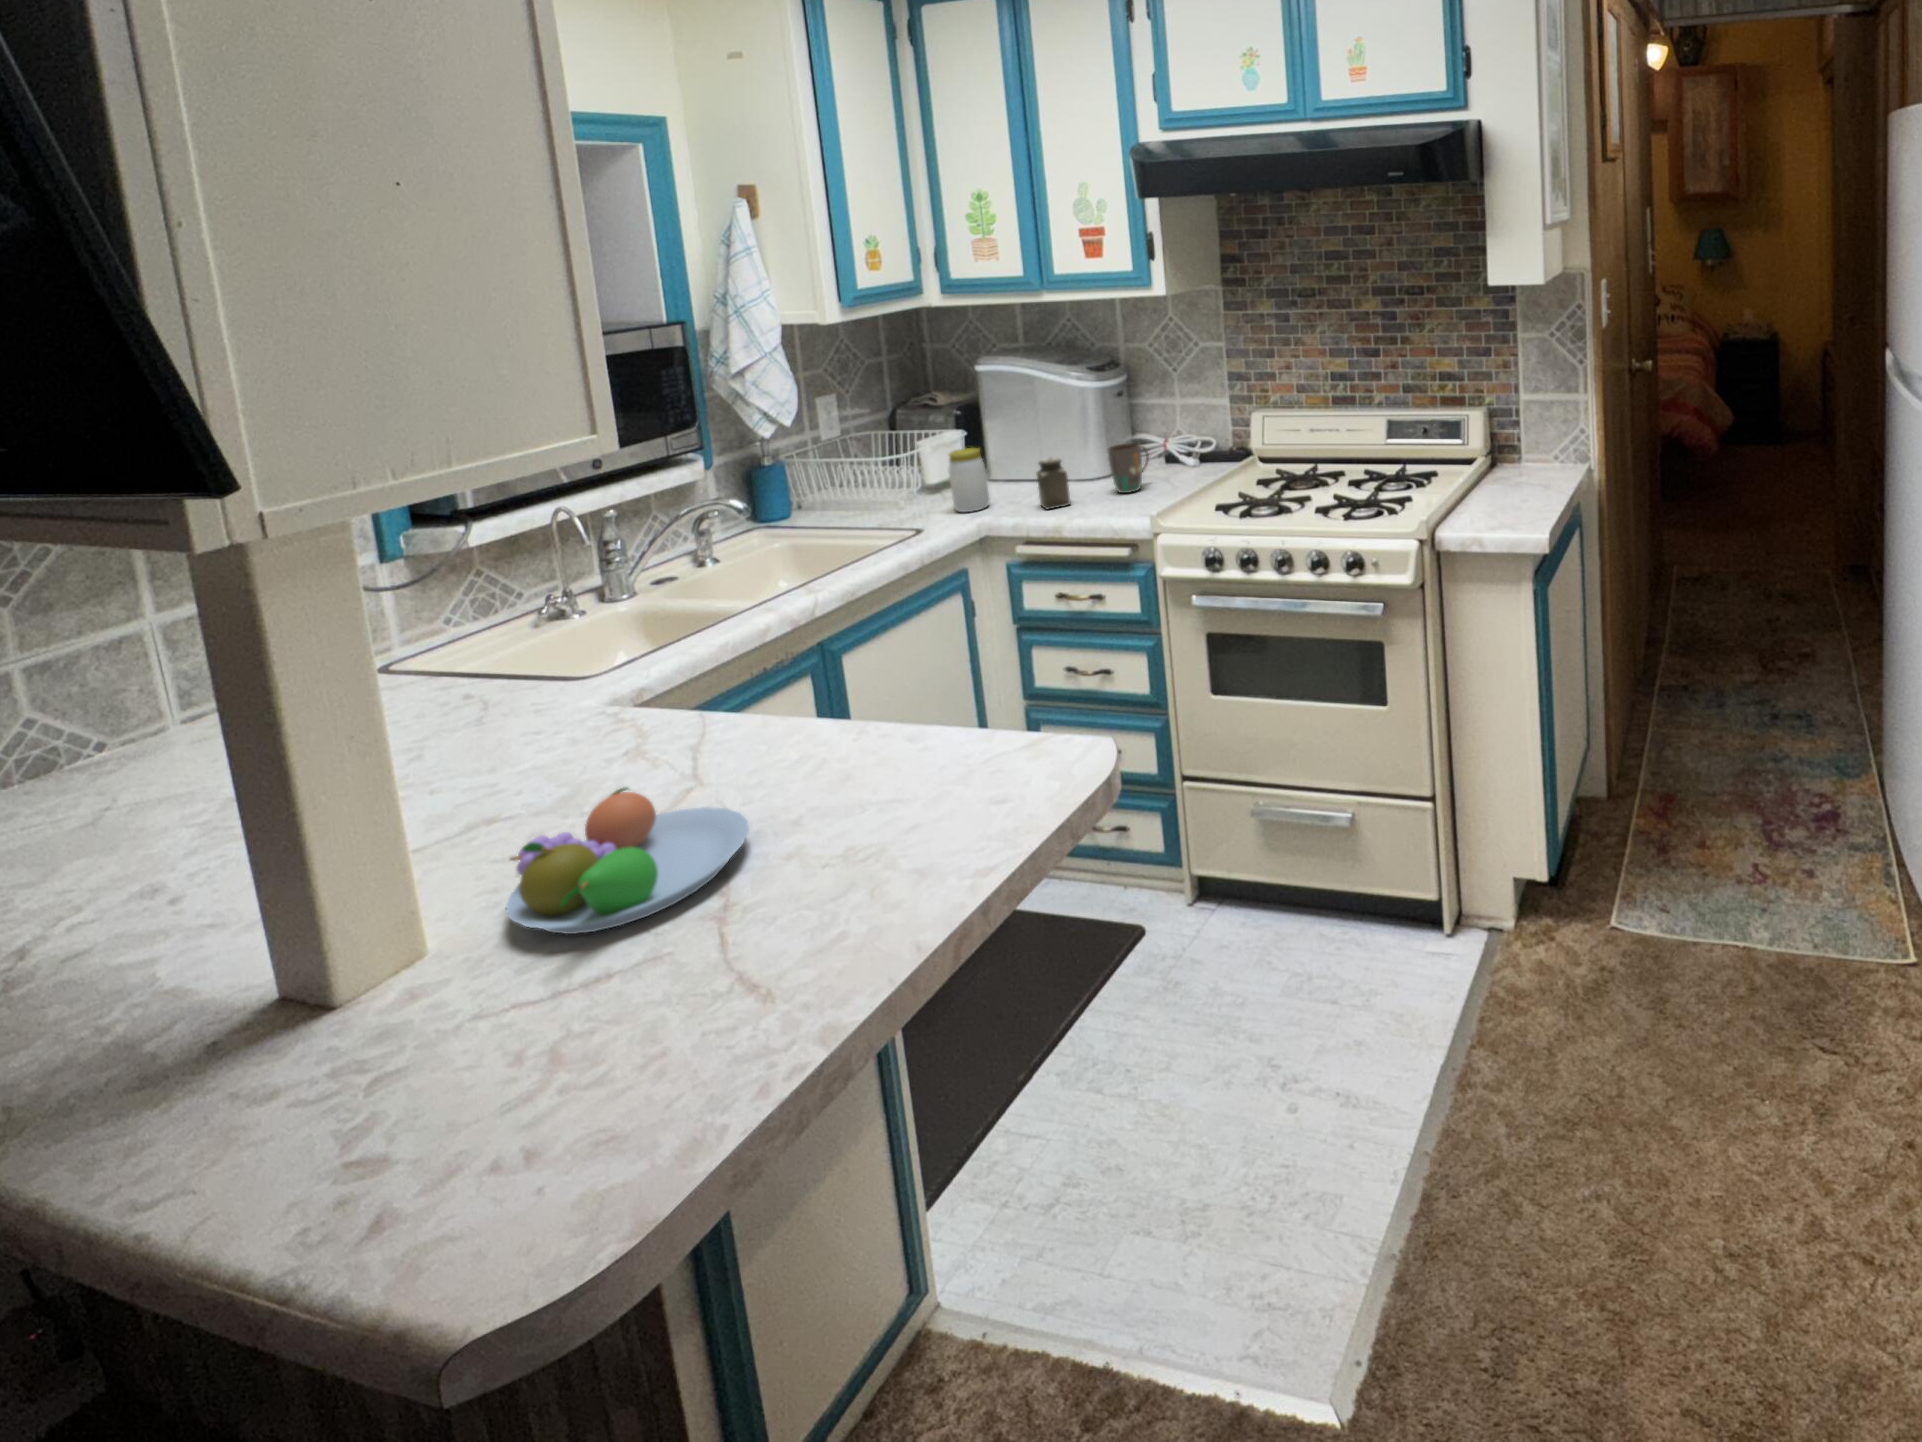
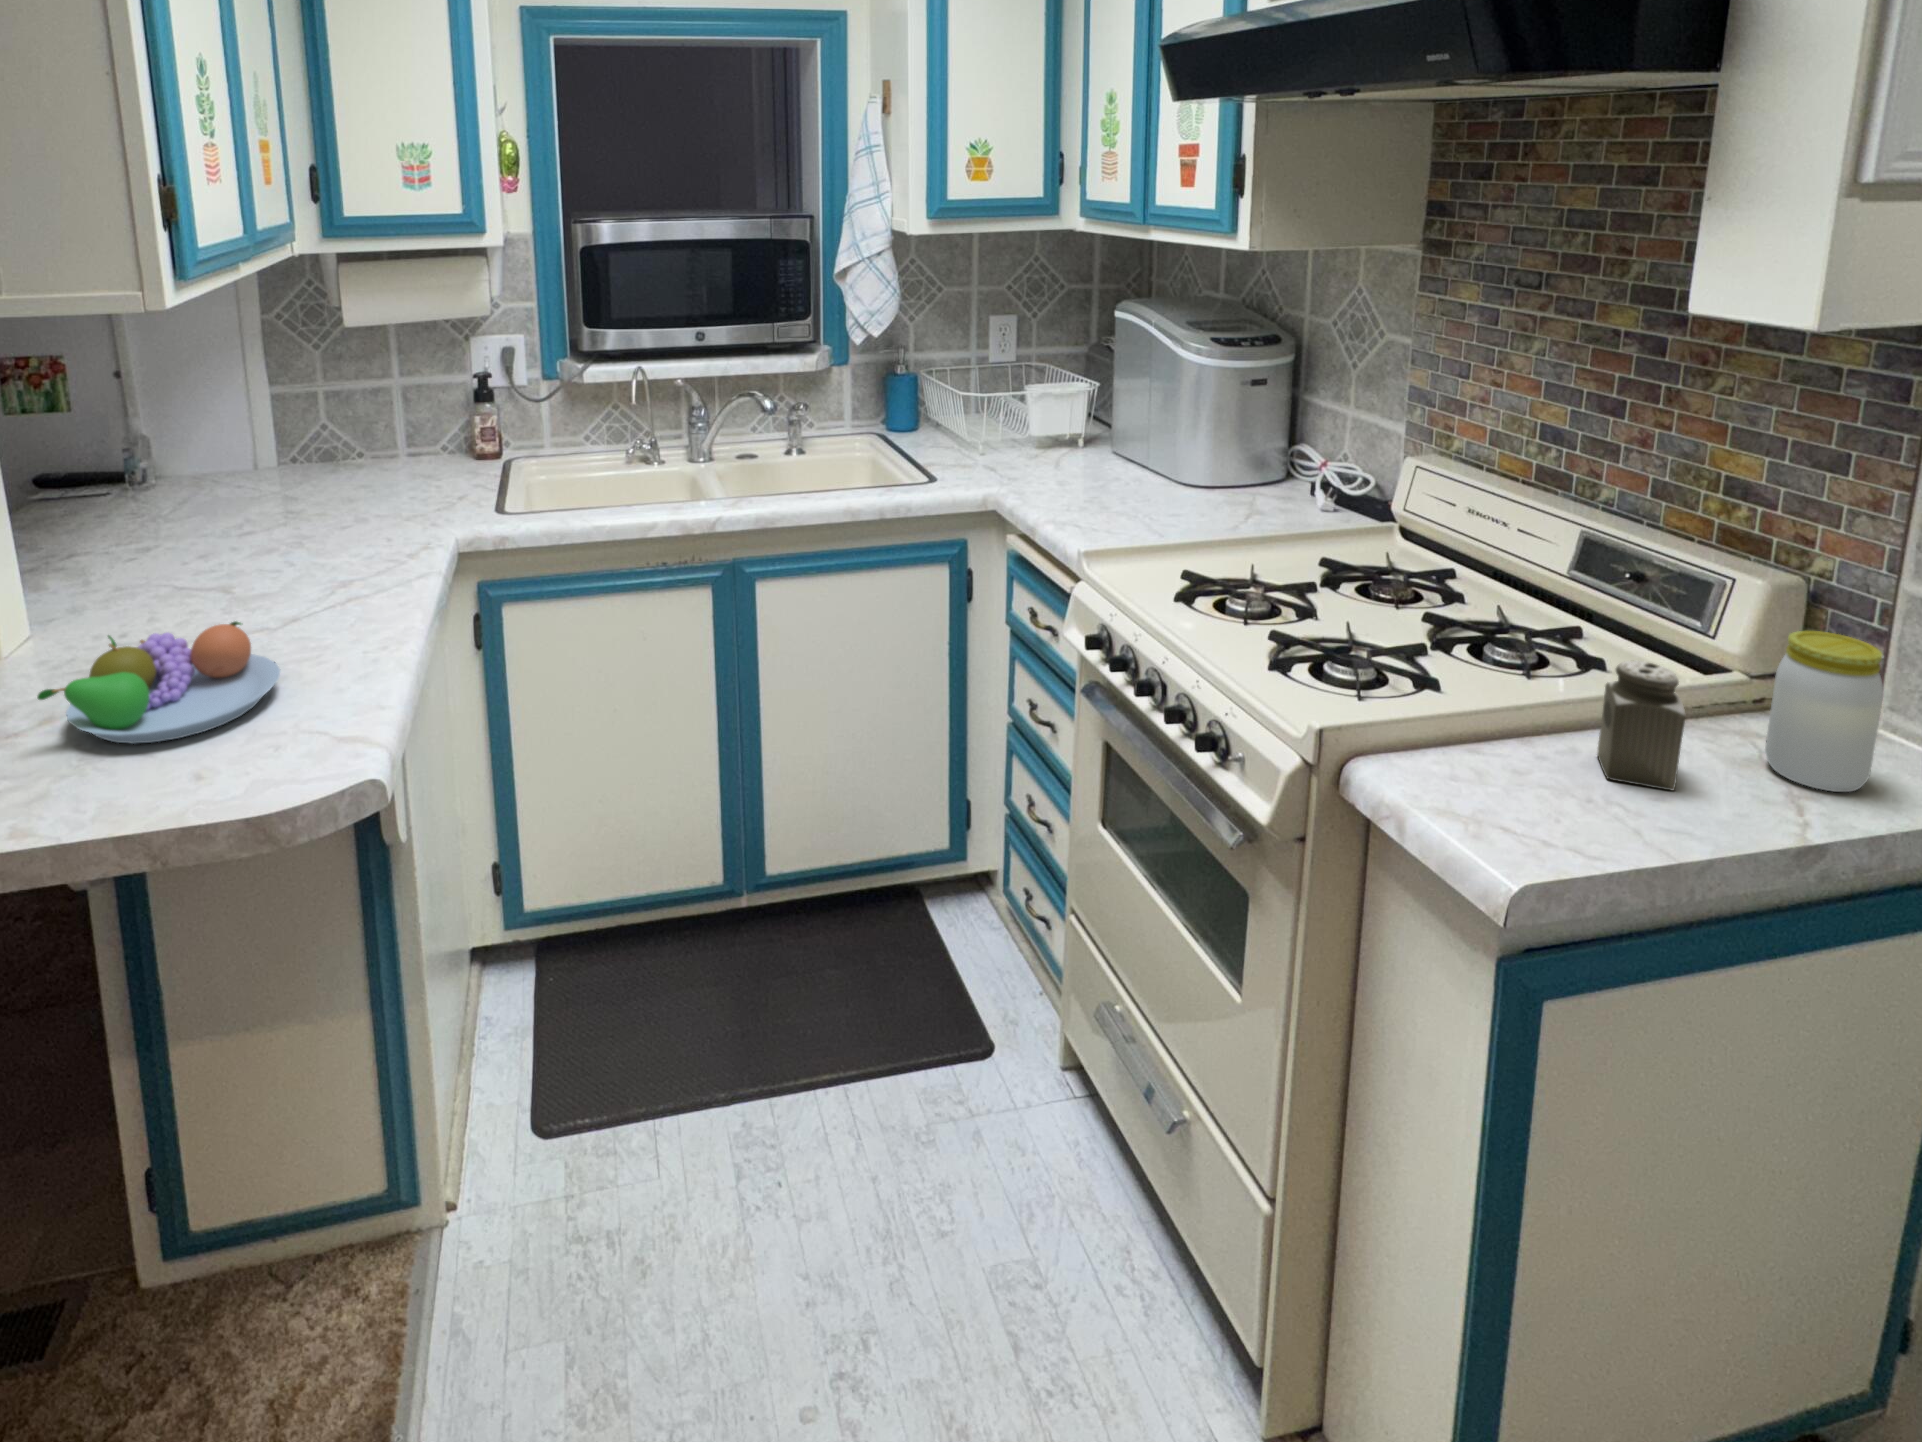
mug: present [1108,443,1149,493] -> none [1154,446,1218,514]
jar: present [949,448,989,512] -> present [1765,631,1883,792]
salt shaker: present [1037,457,1070,509] -> present [1597,661,1685,790]

